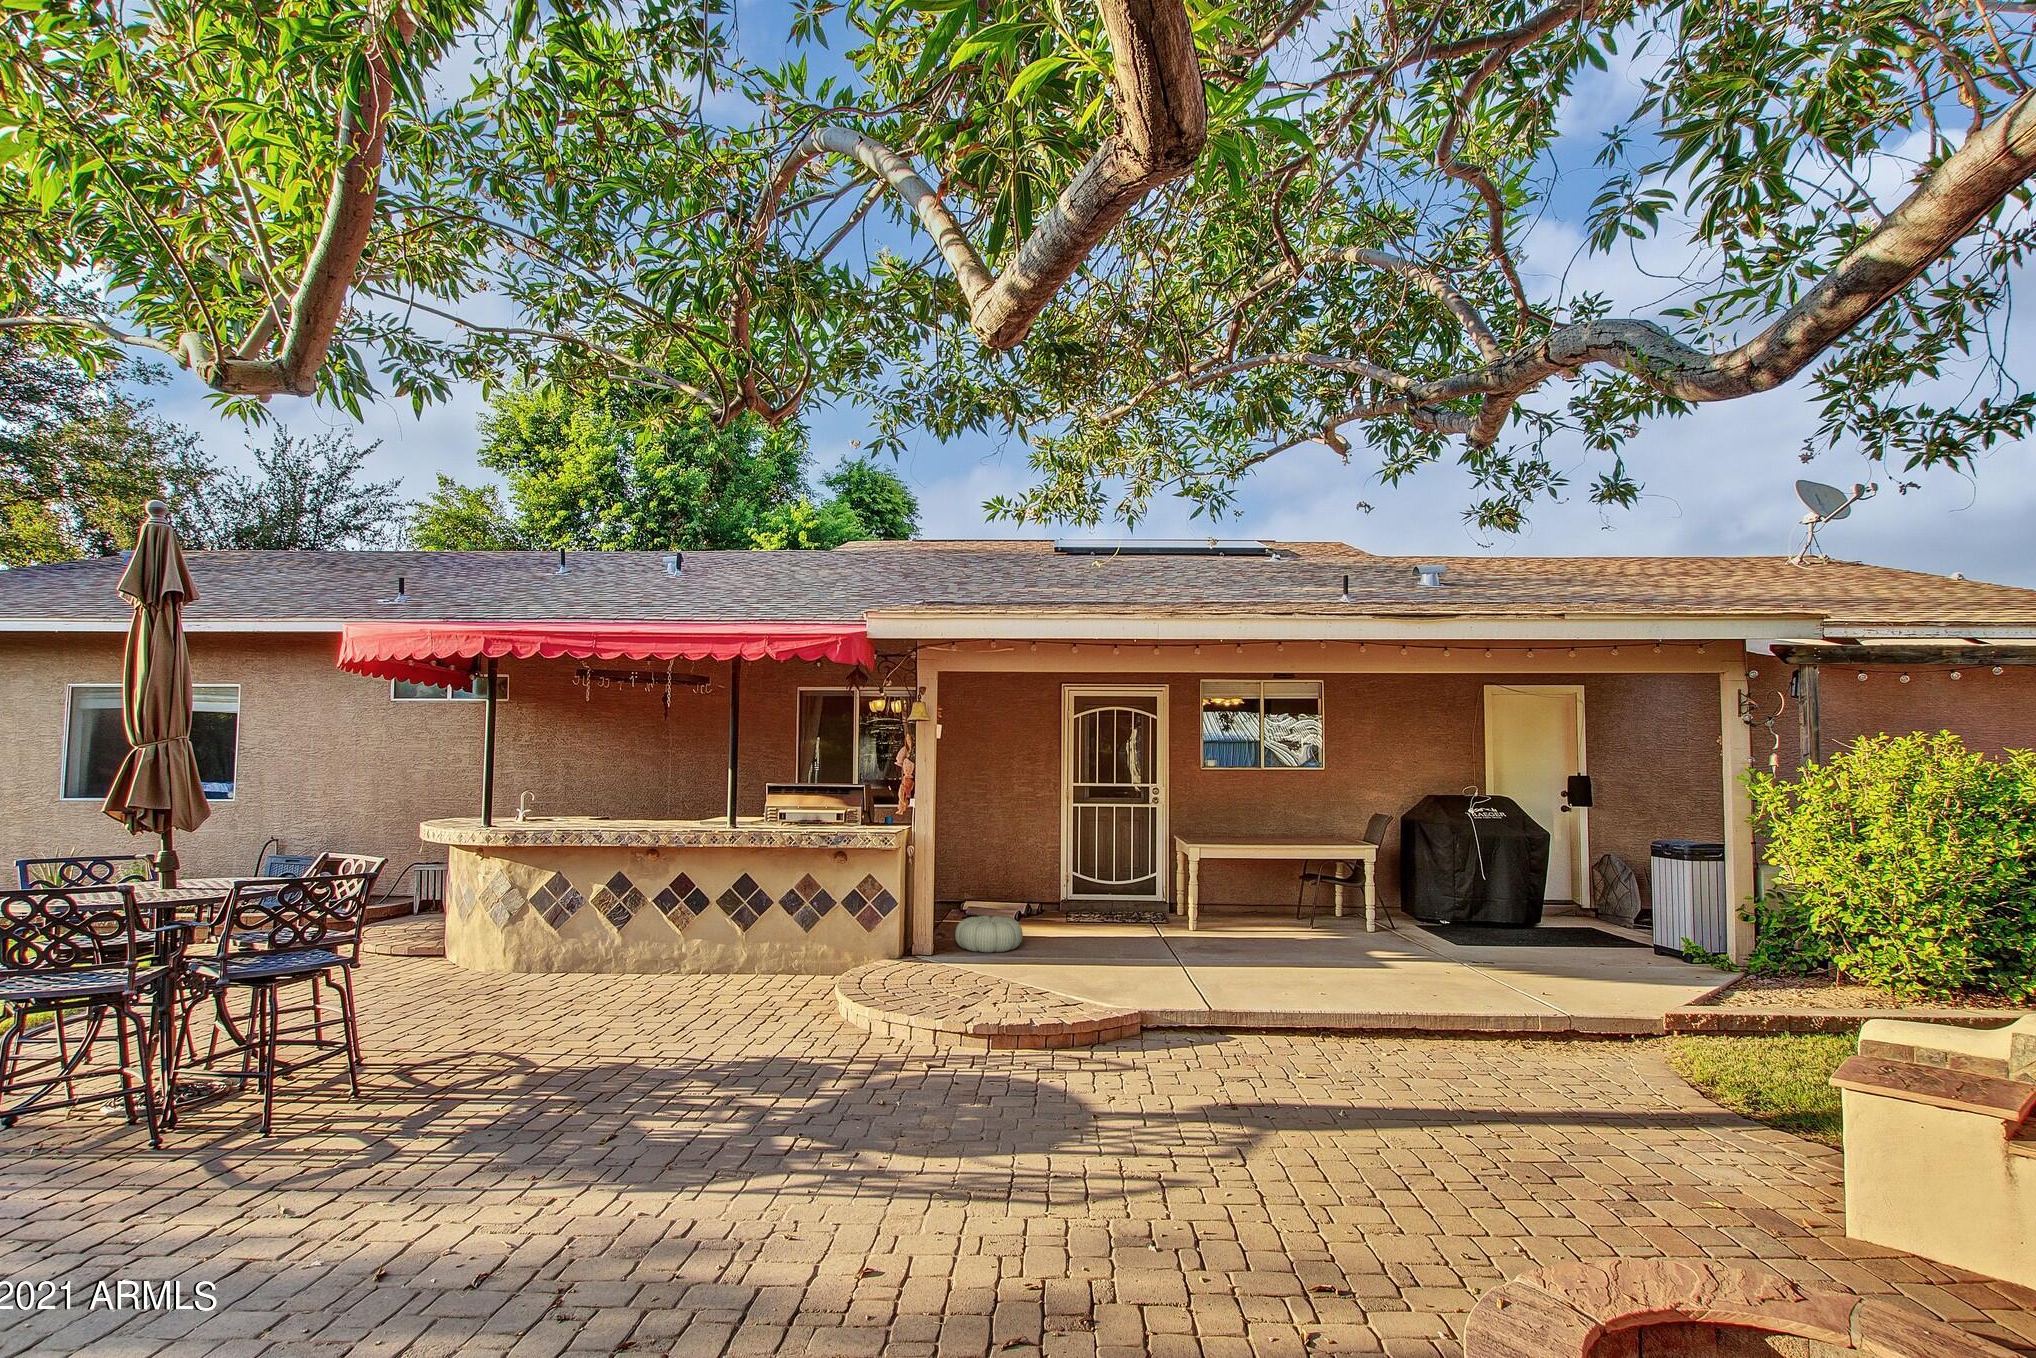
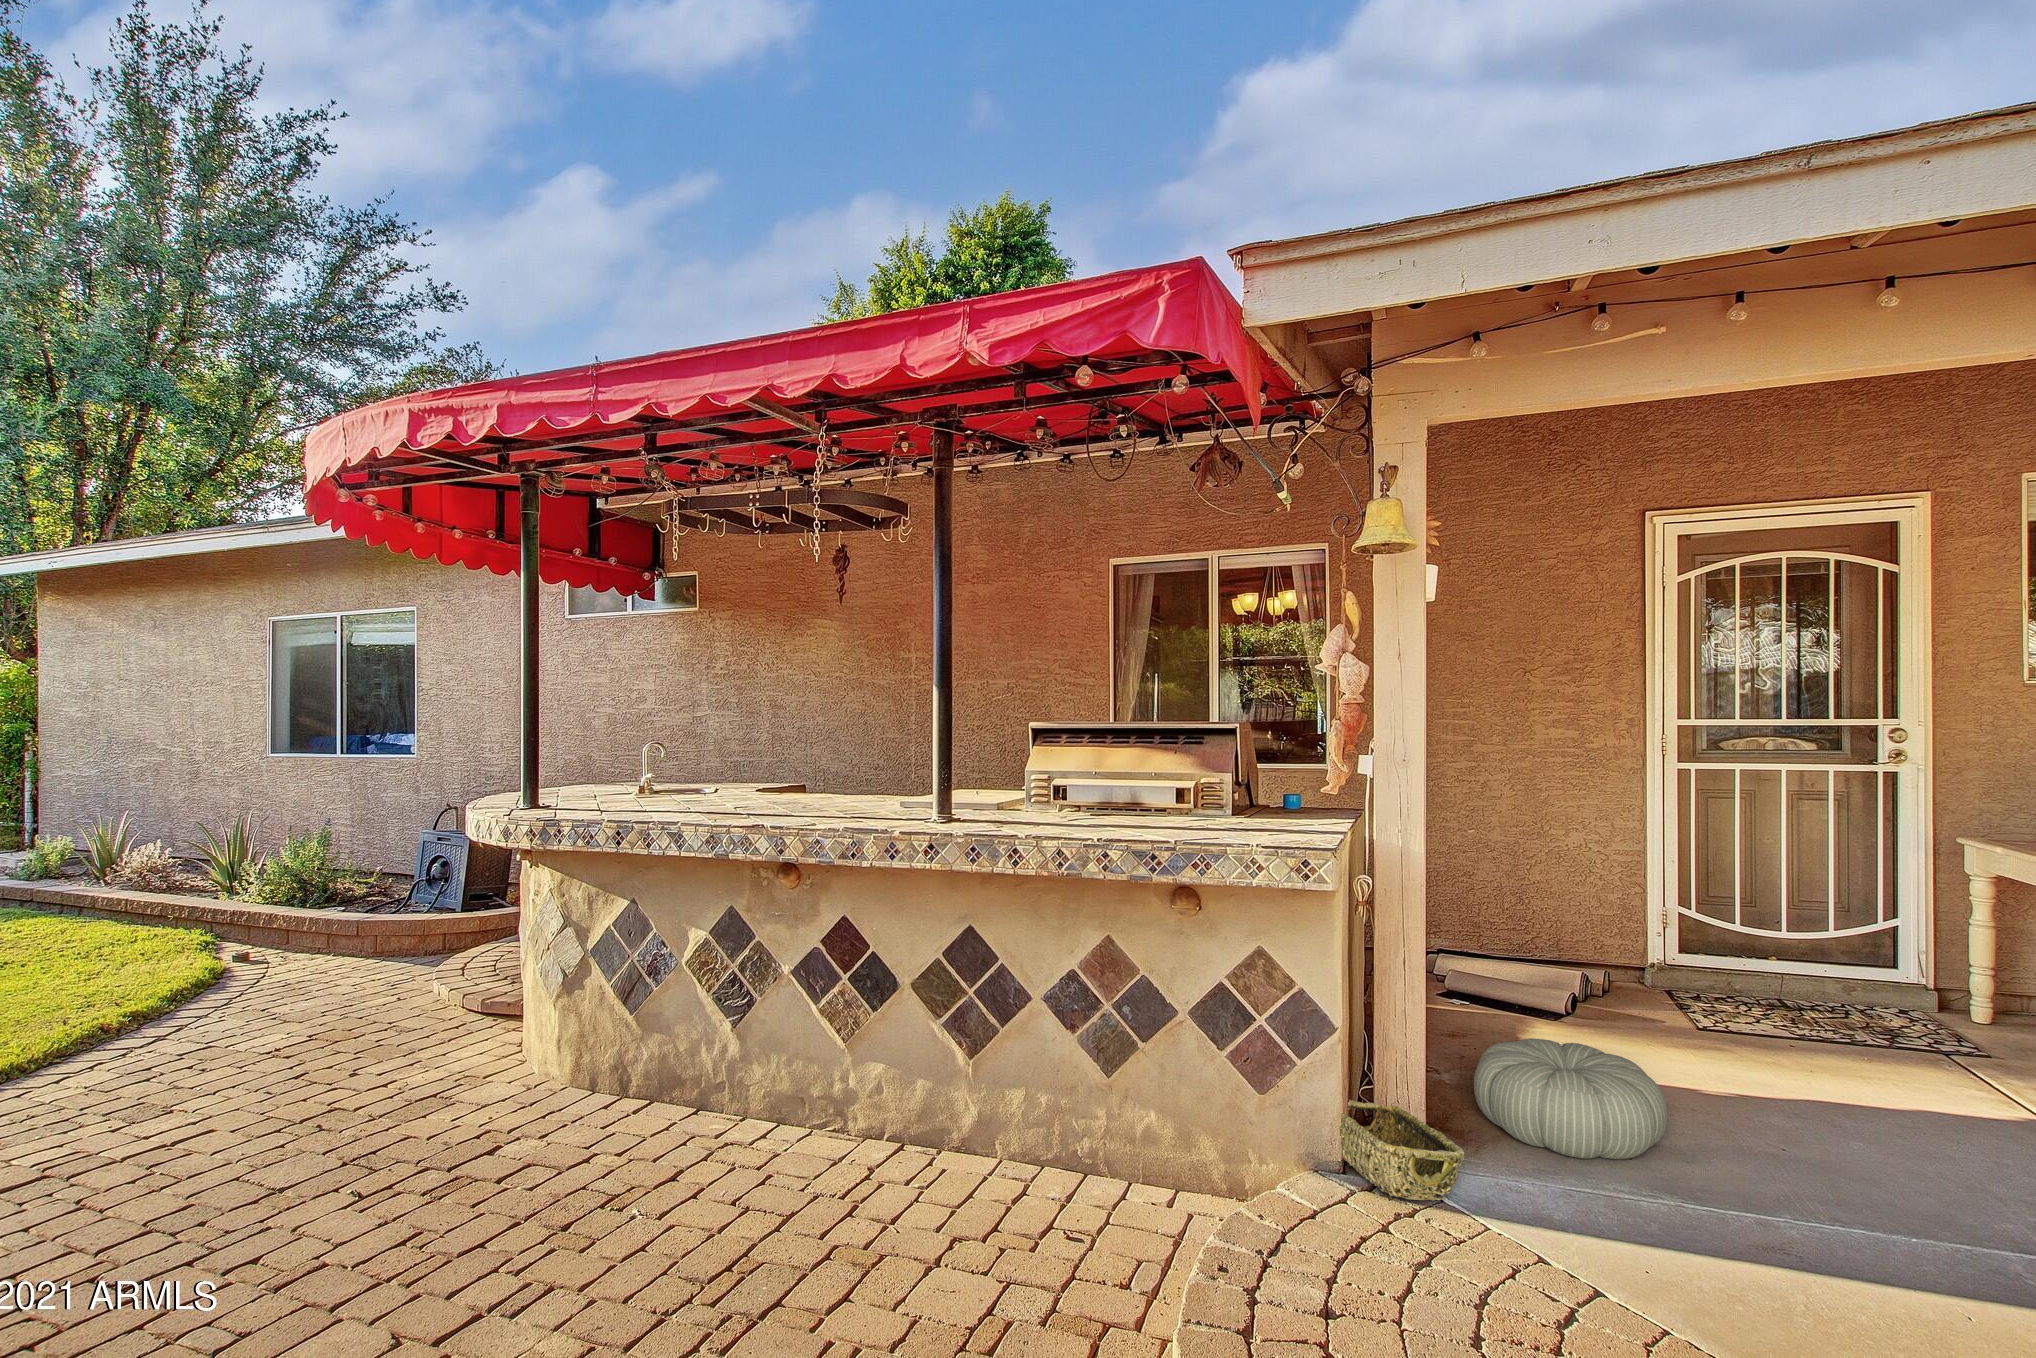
woven basket: none [895,935,942,963] -> present [1340,1100,1464,1201]

